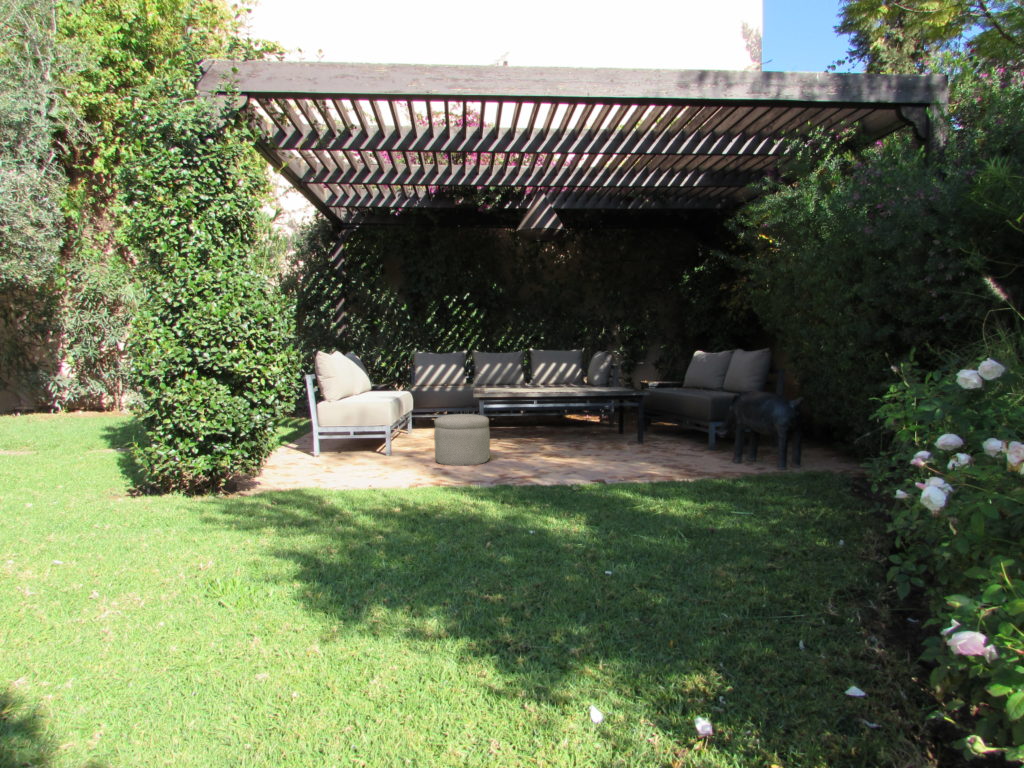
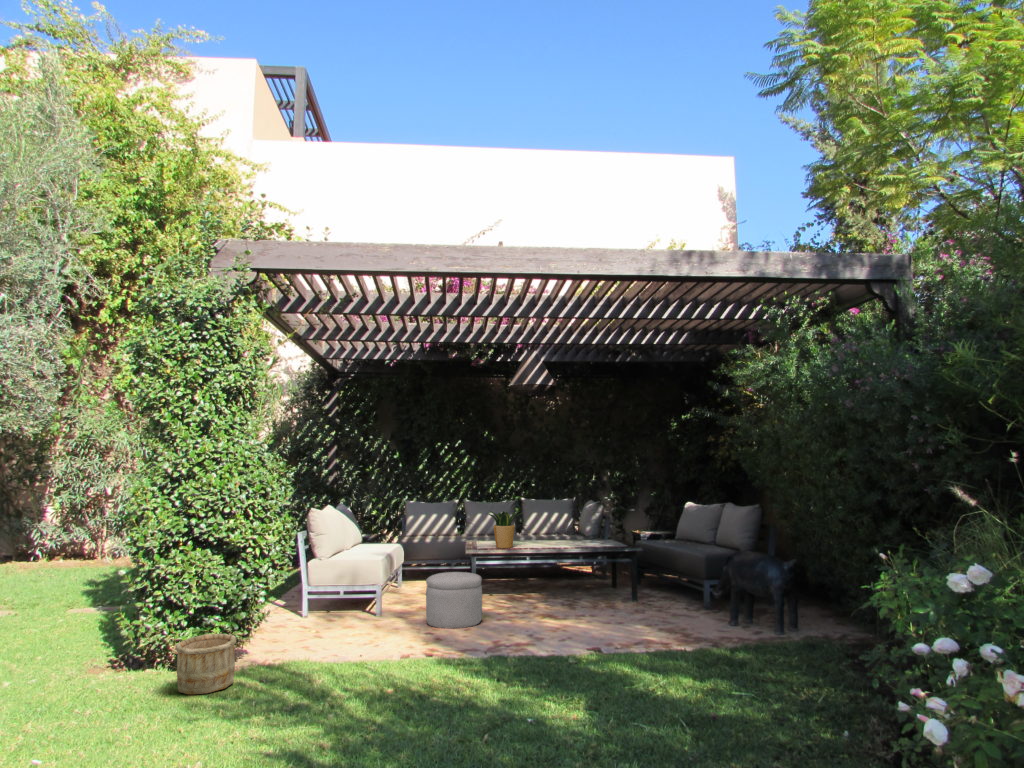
potted plant: none [494,358,532,395] -> present [489,511,519,548]
wooden bucket: none [189,459,248,512] -> present [176,634,236,695]

